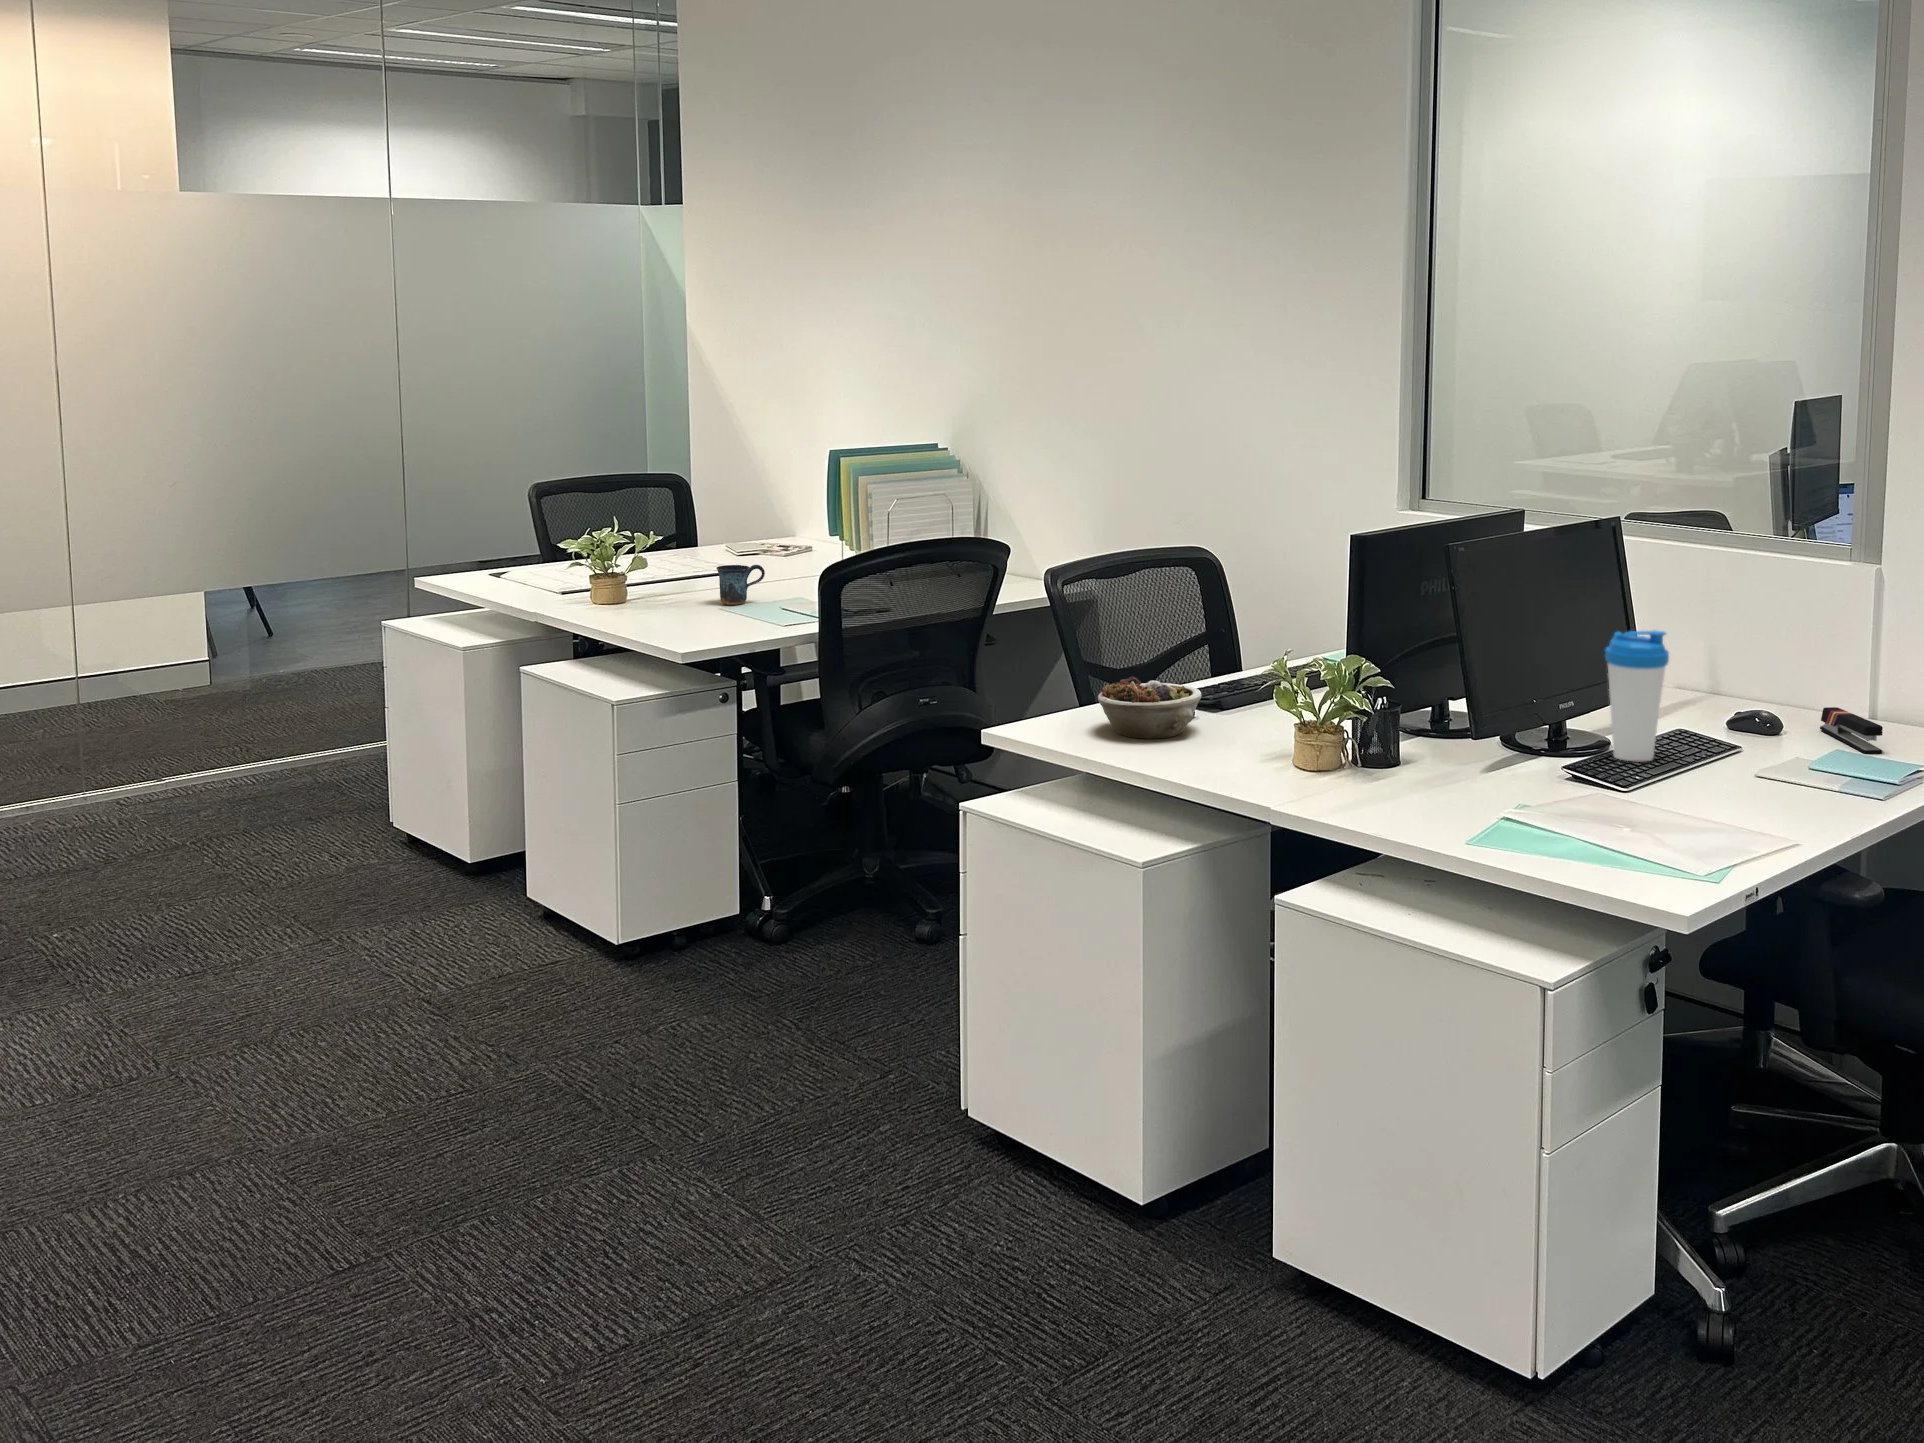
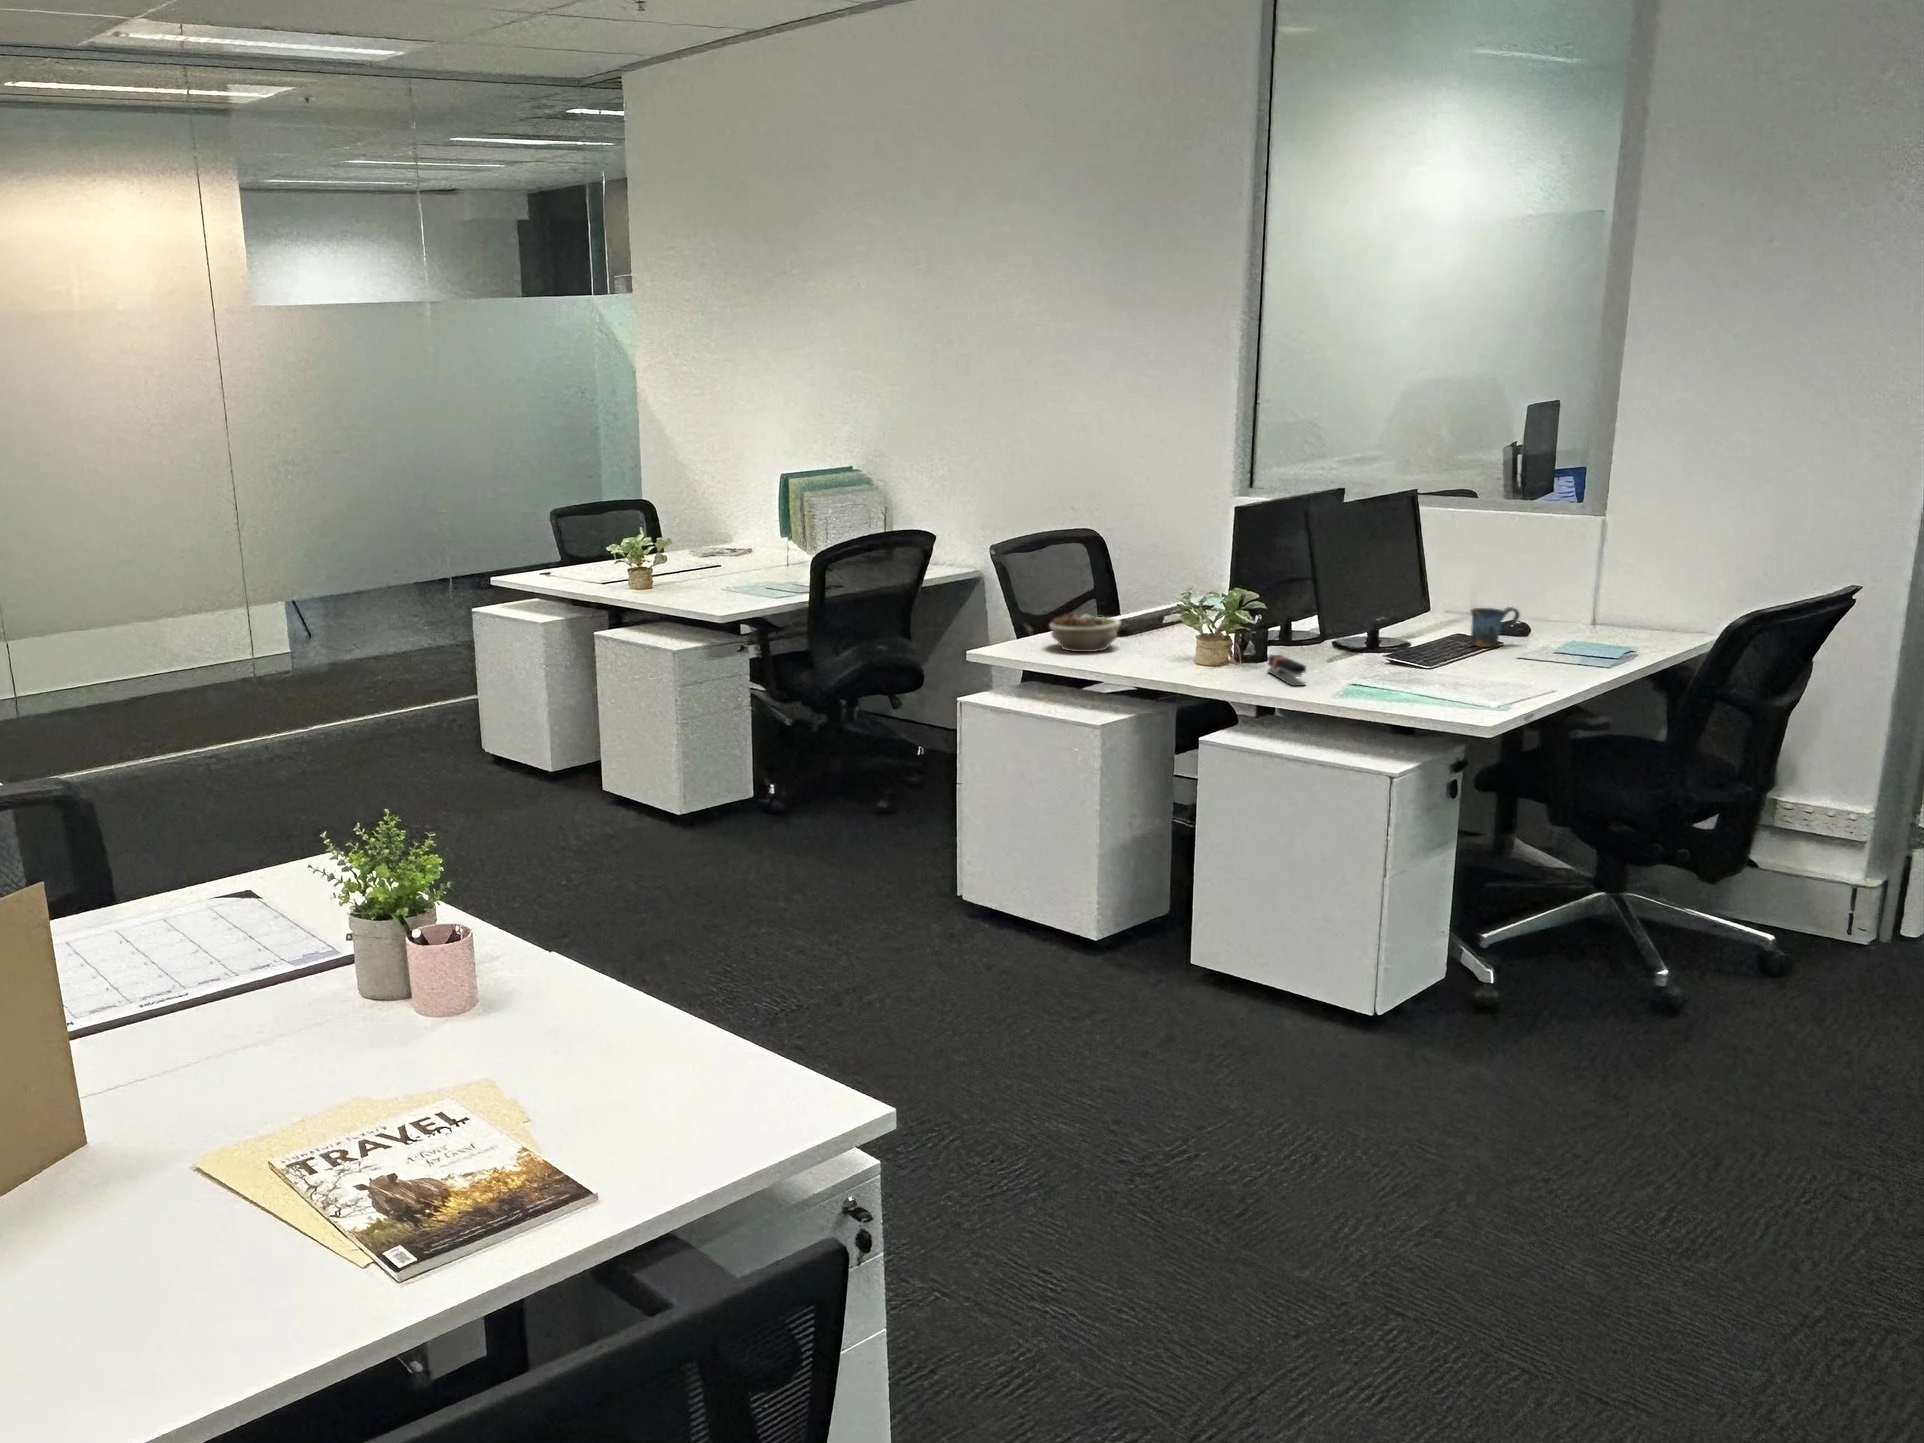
mug: present [716,565,765,605] -> present [1471,607,1520,647]
water bottle: present [1605,631,1669,761] -> none [1410,565,1456,654]
stapler: present [1820,707,1883,754] -> present [1268,655,1306,686]

